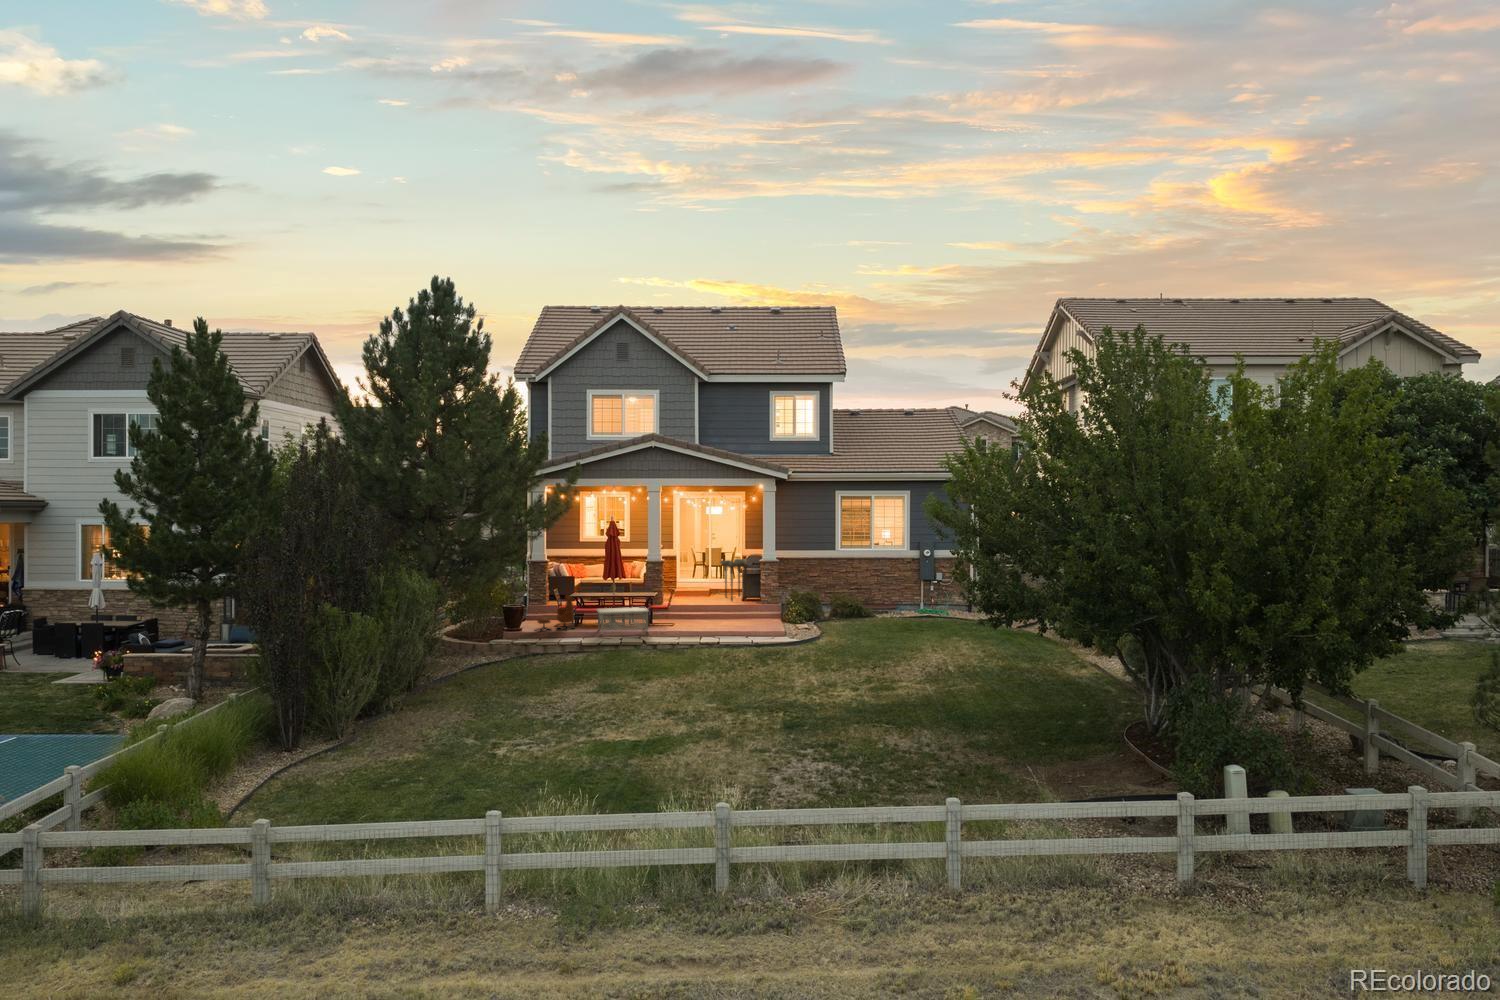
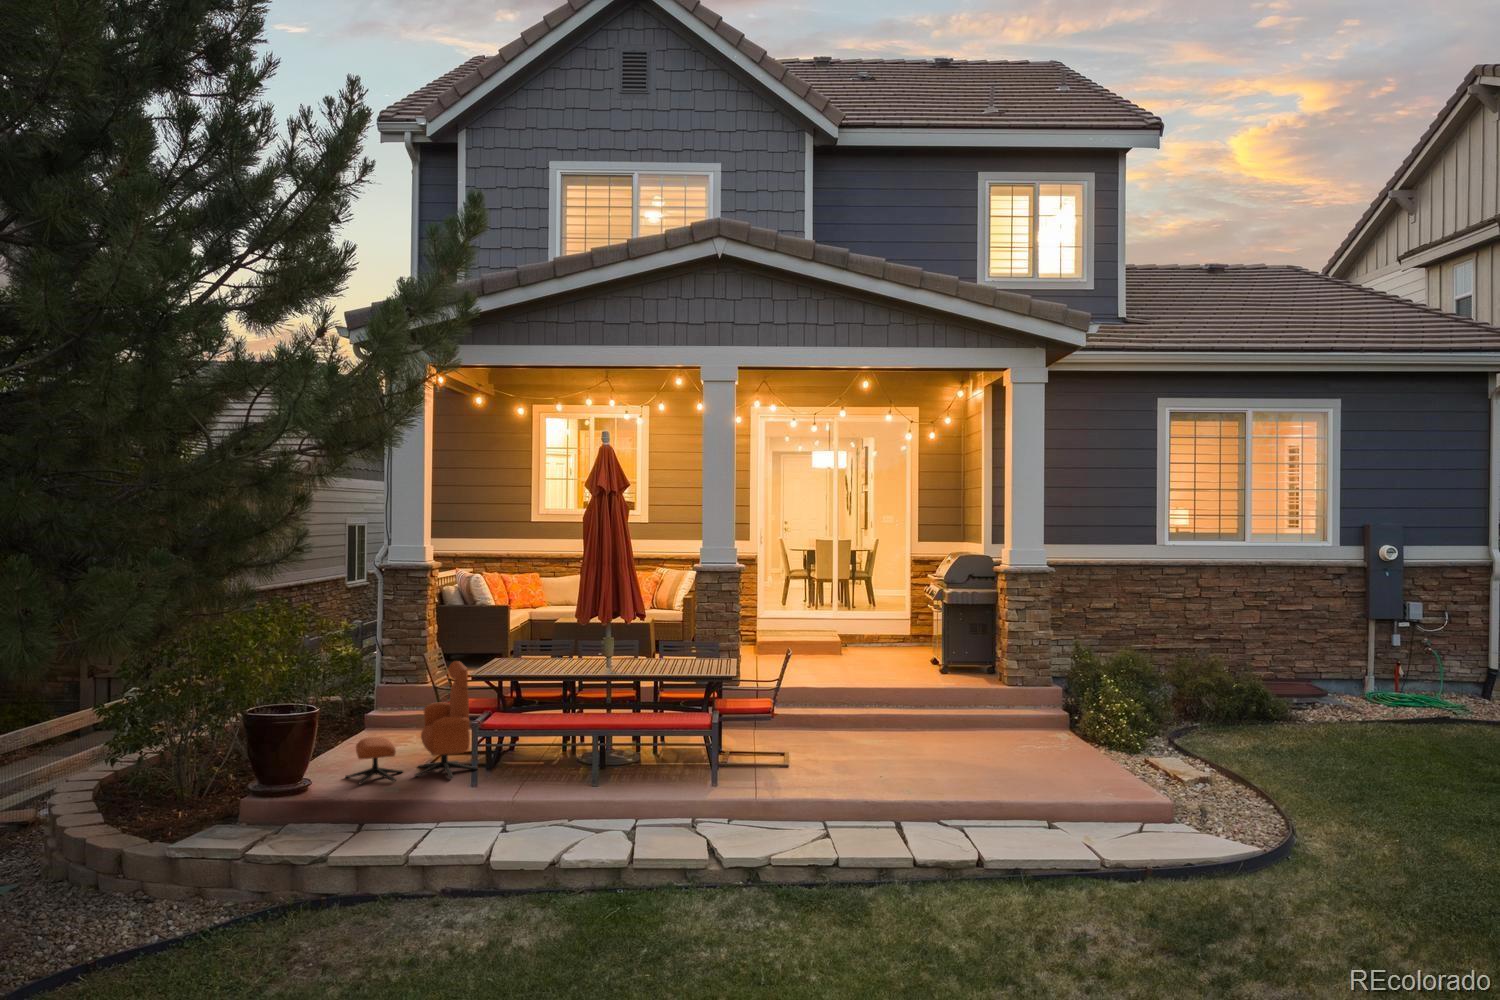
side table: present [720,559,748,601] -> none [876,560,955,673]
storage bench: present [597,607,649,633] -> none [544,702,713,797]

